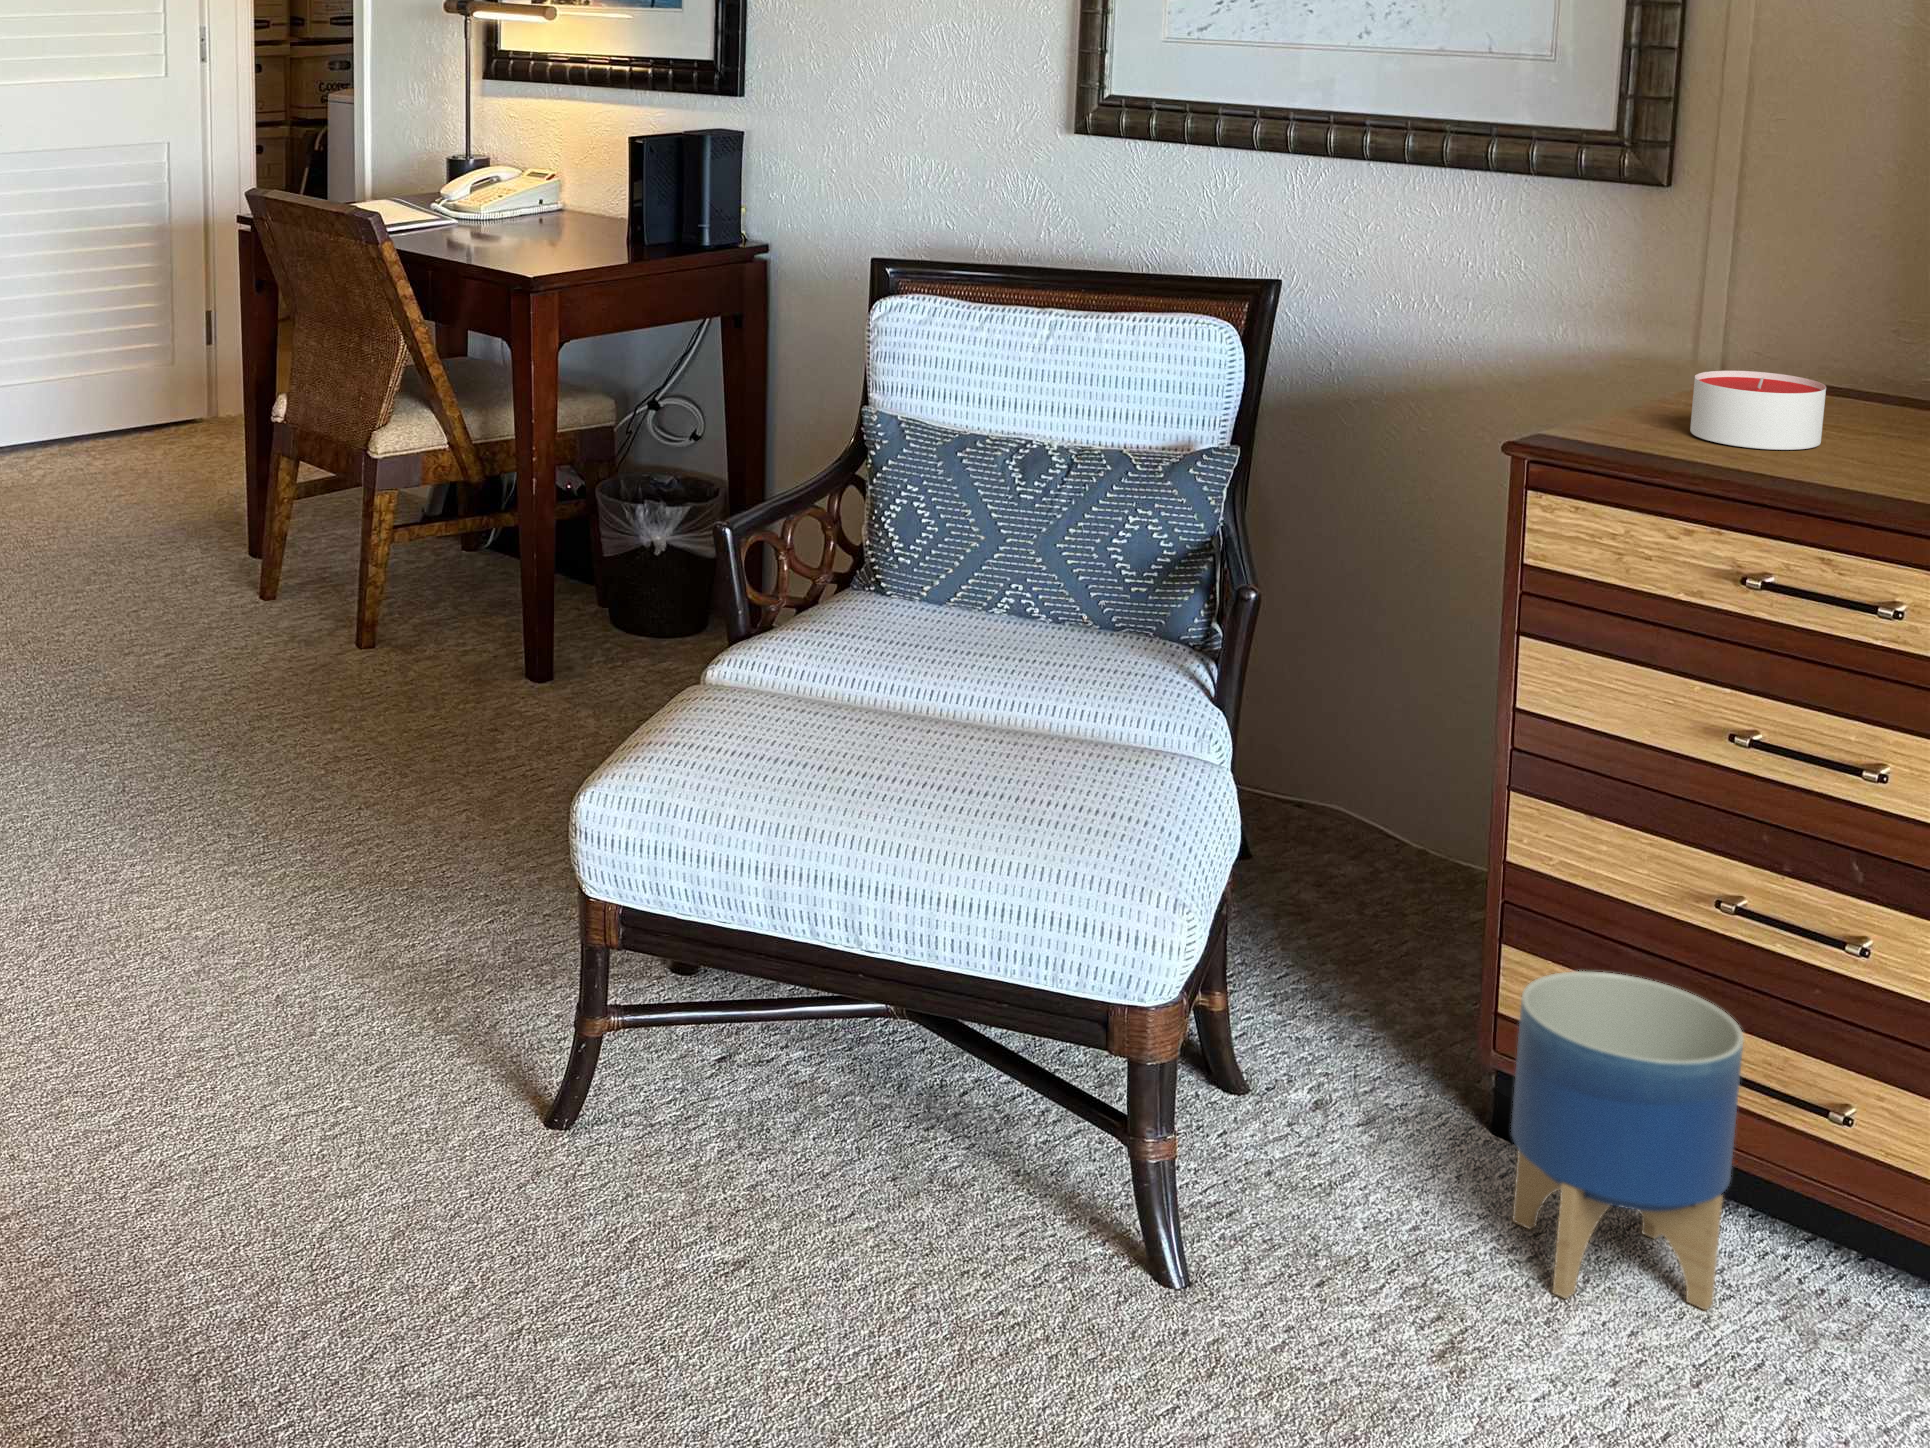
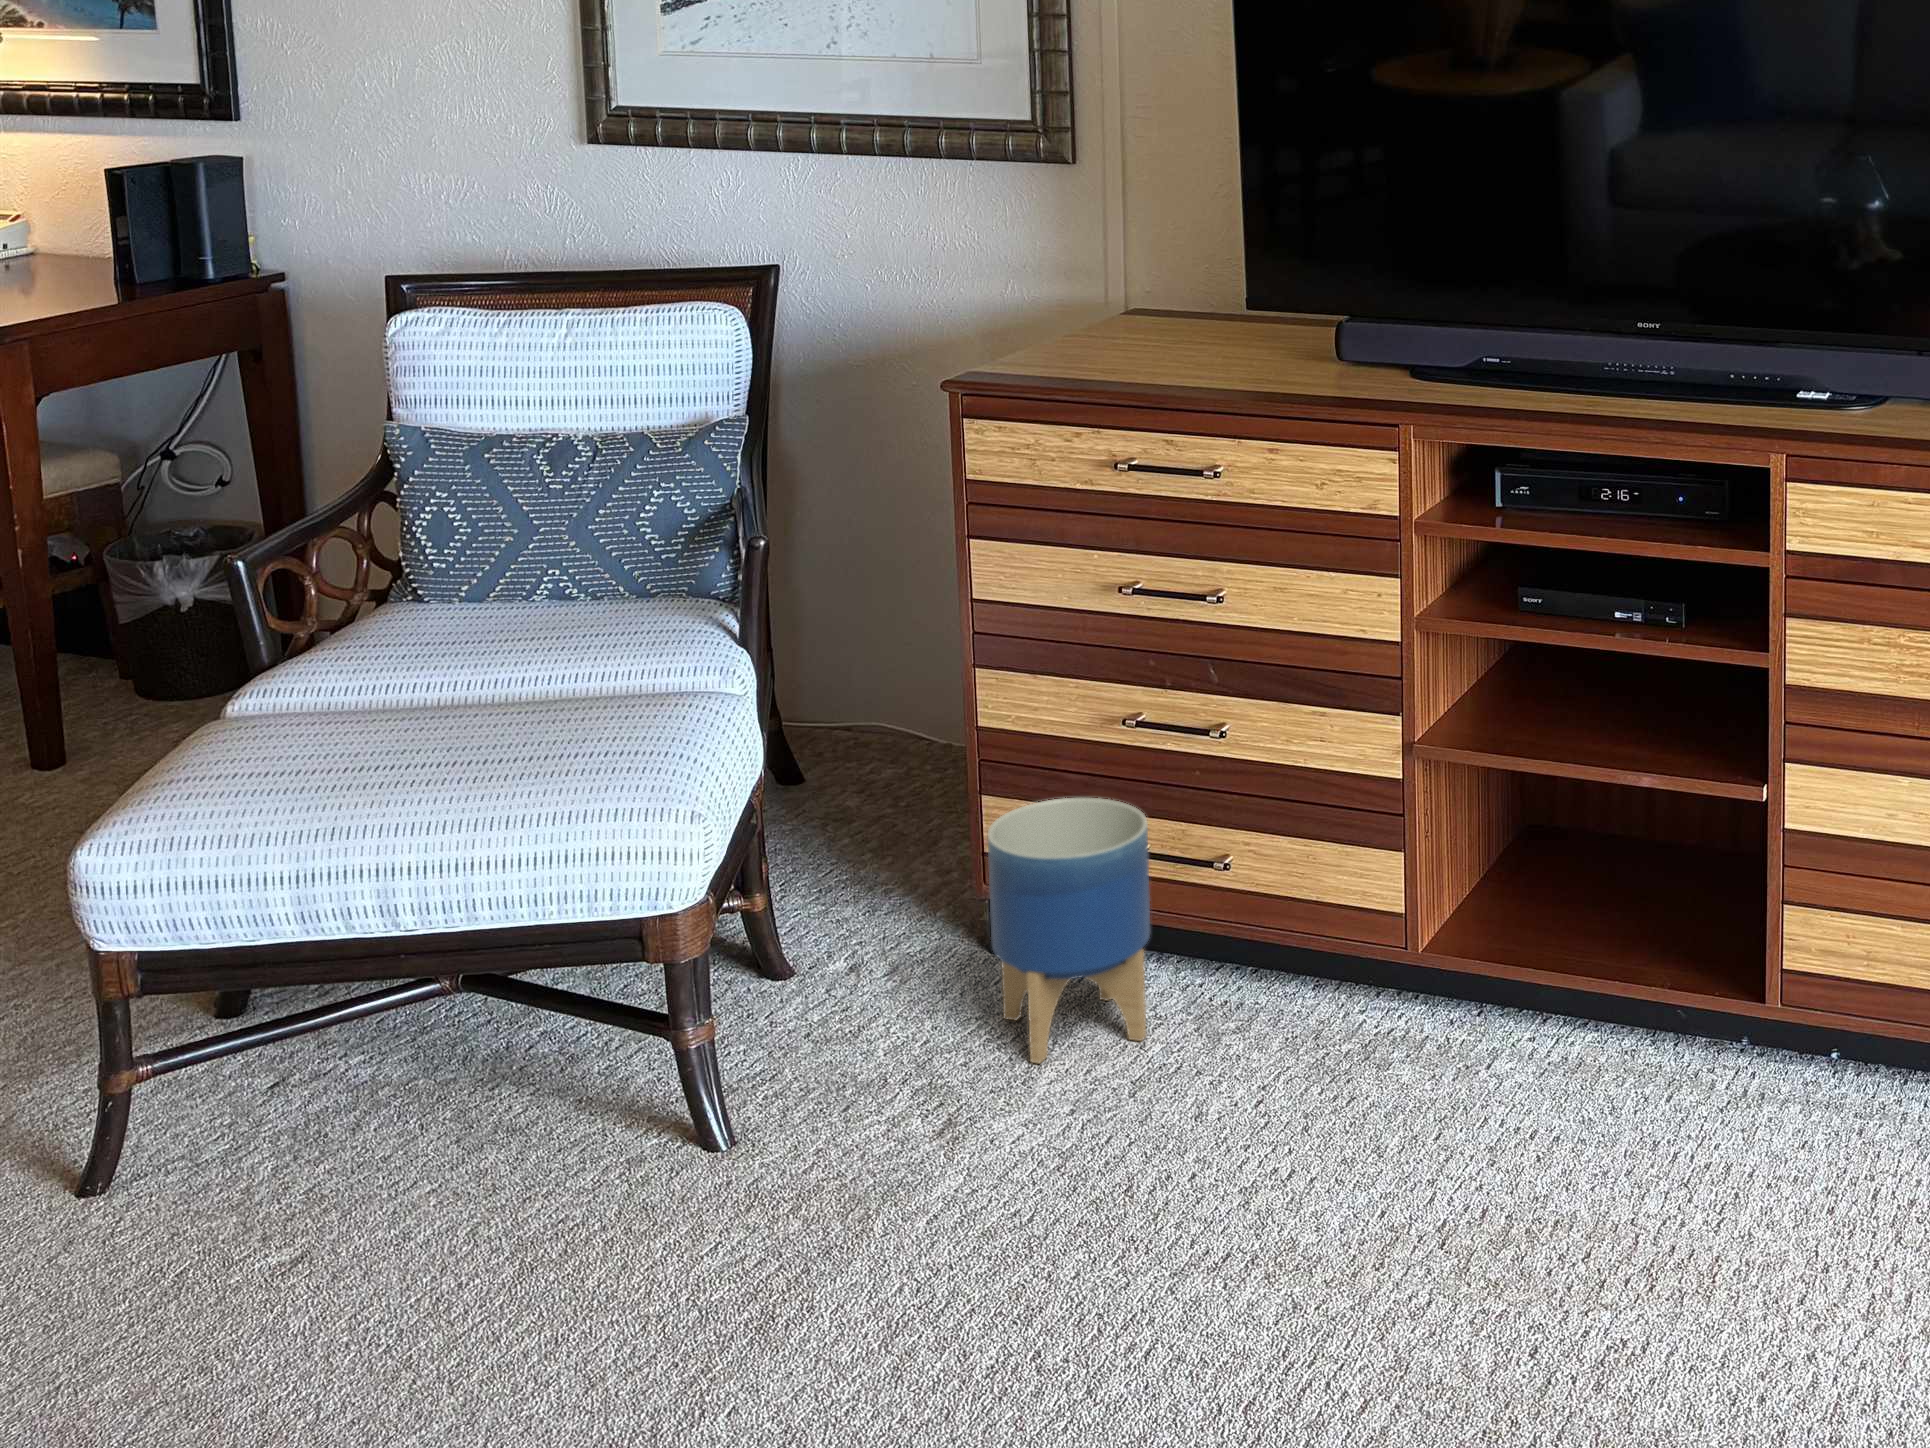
candle: present [1690,371,1826,450] -> none [1083,307,1175,367]

